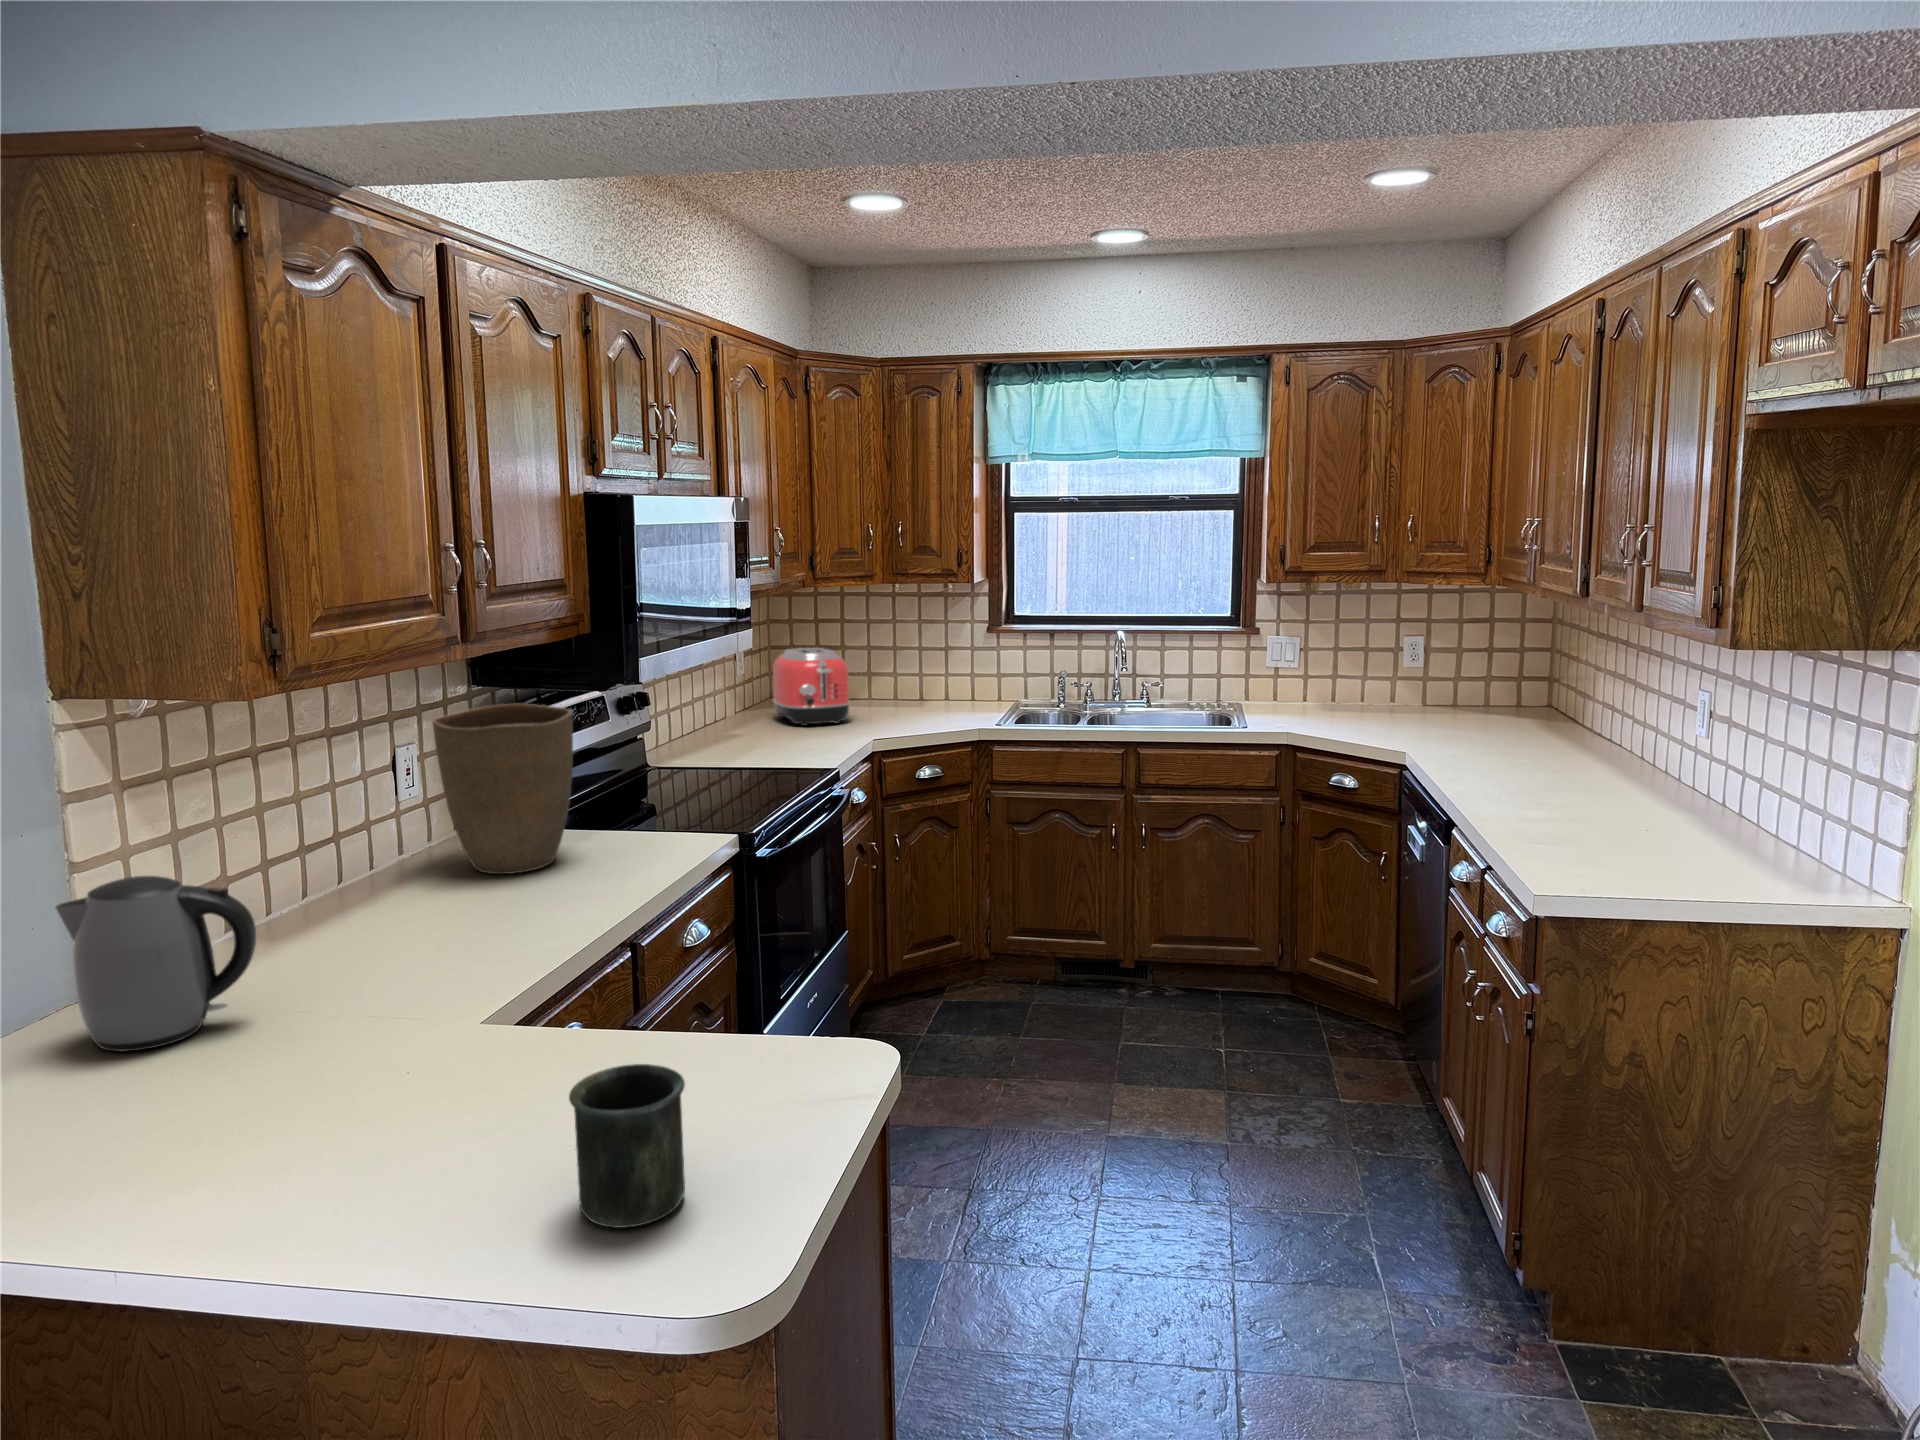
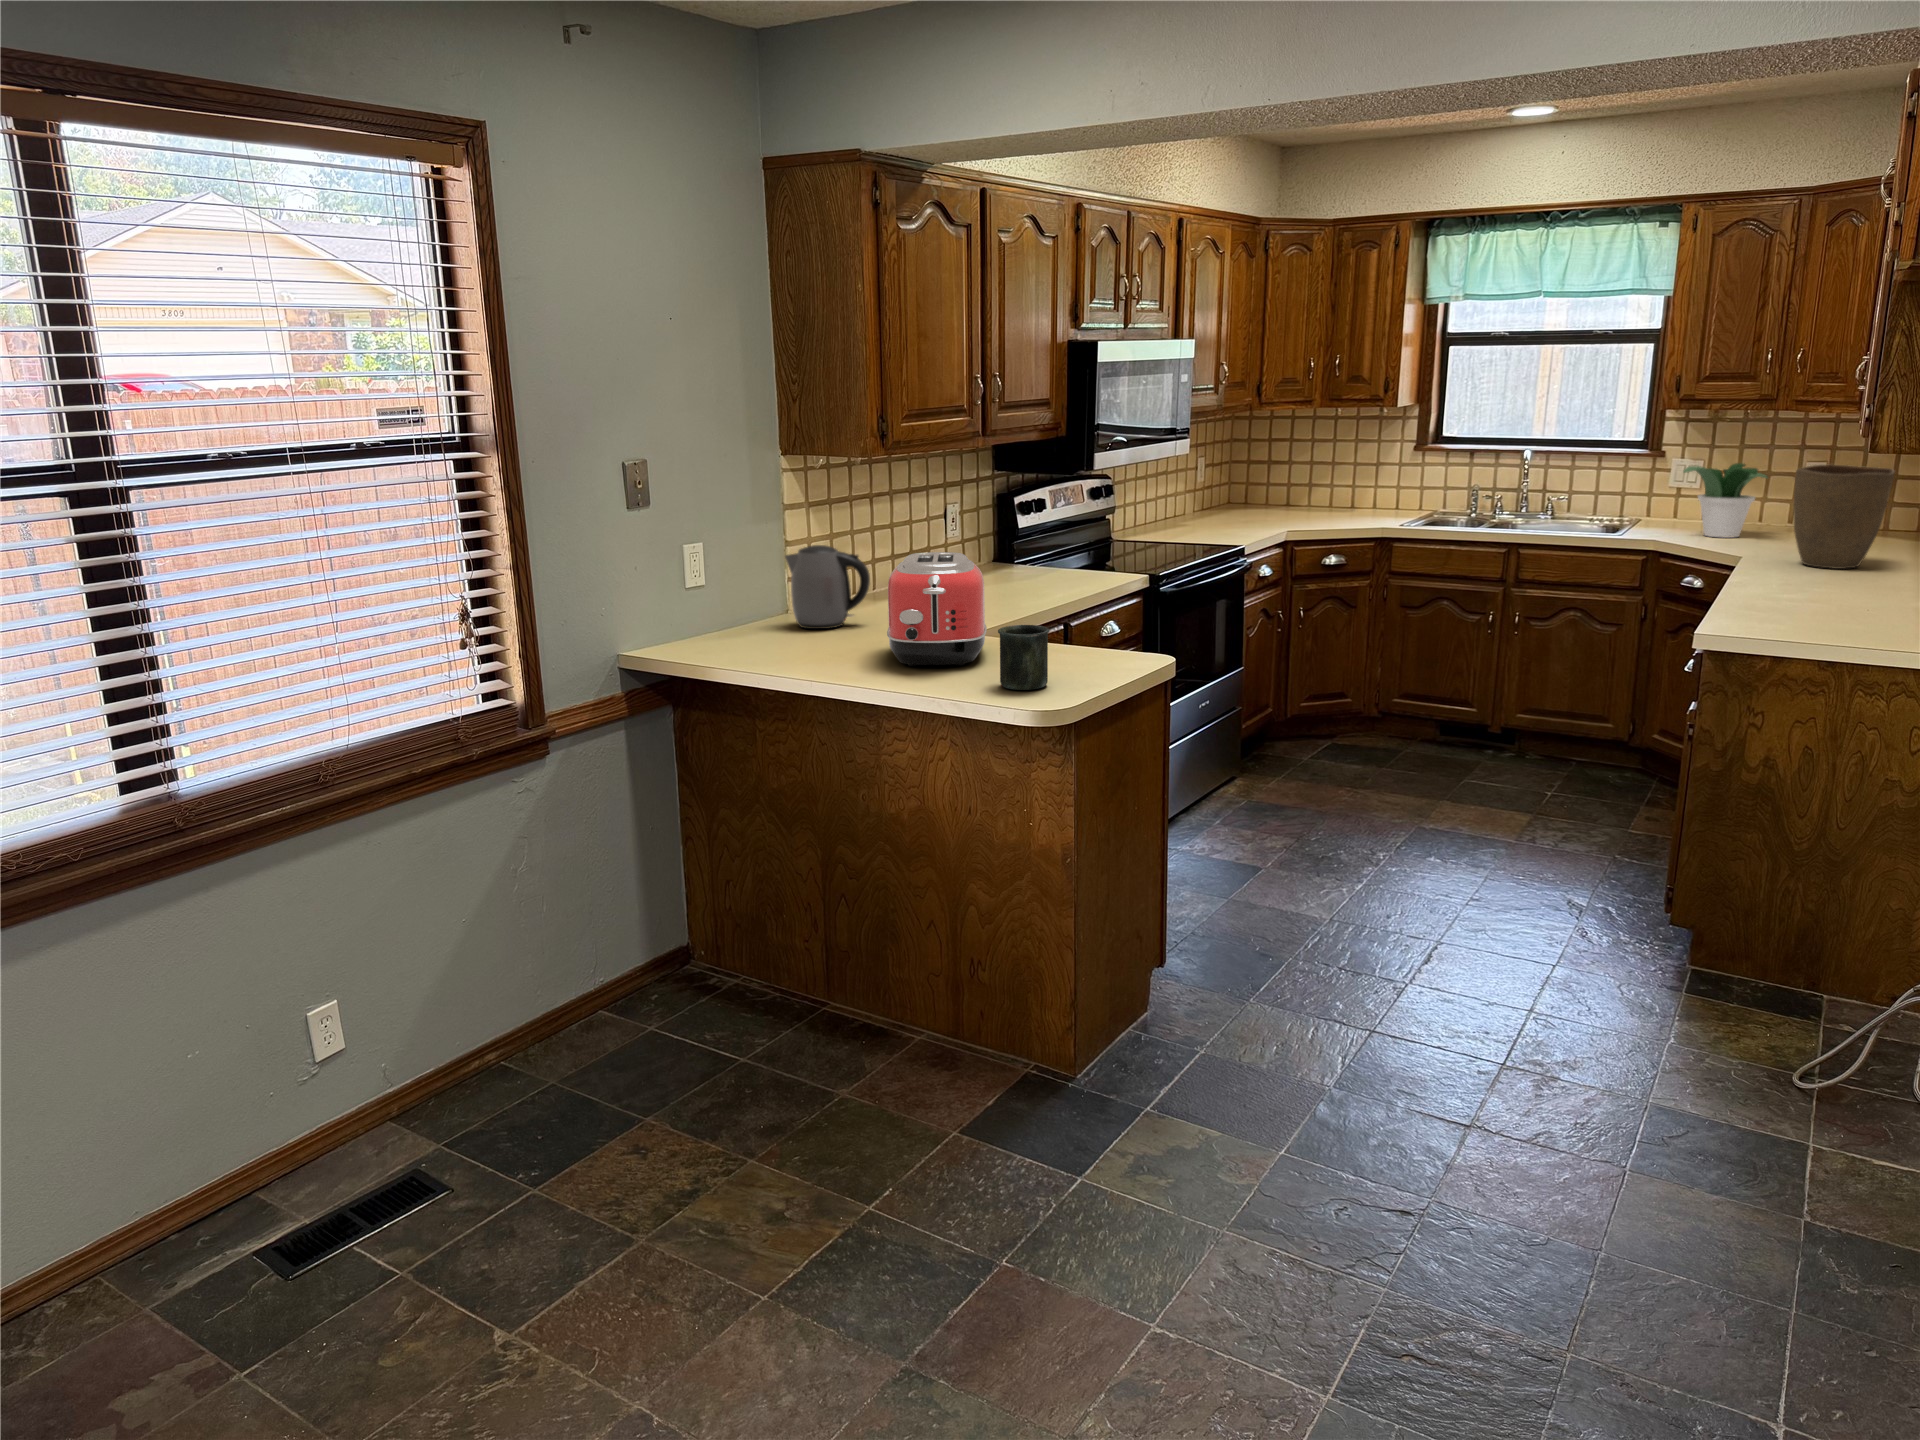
potted plant: none [1302,641,1386,724] -> present [1684,463,1768,538]
toaster: present [773,648,850,726] -> present [887,552,987,666]
vase: present [432,704,573,874] -> present [1794,464,1895,569]

